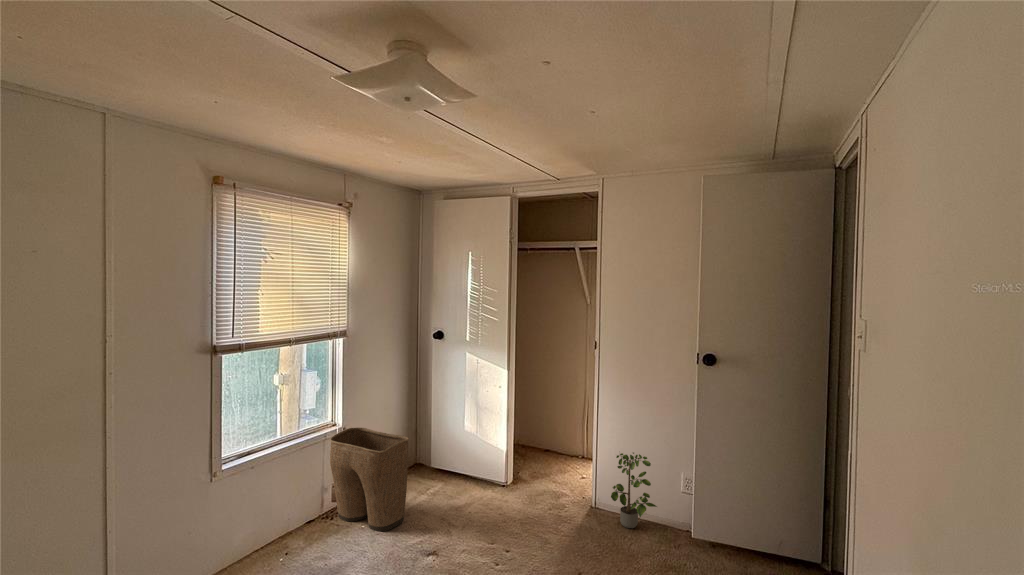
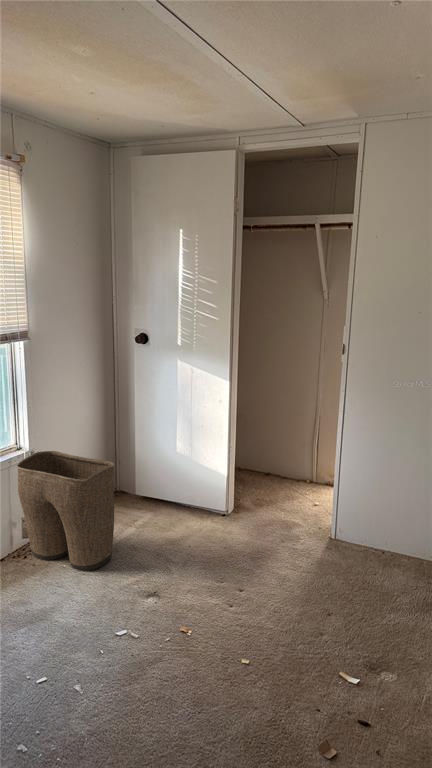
potted plant: present [611,453,657,528] -> none [359,476,416,562]

